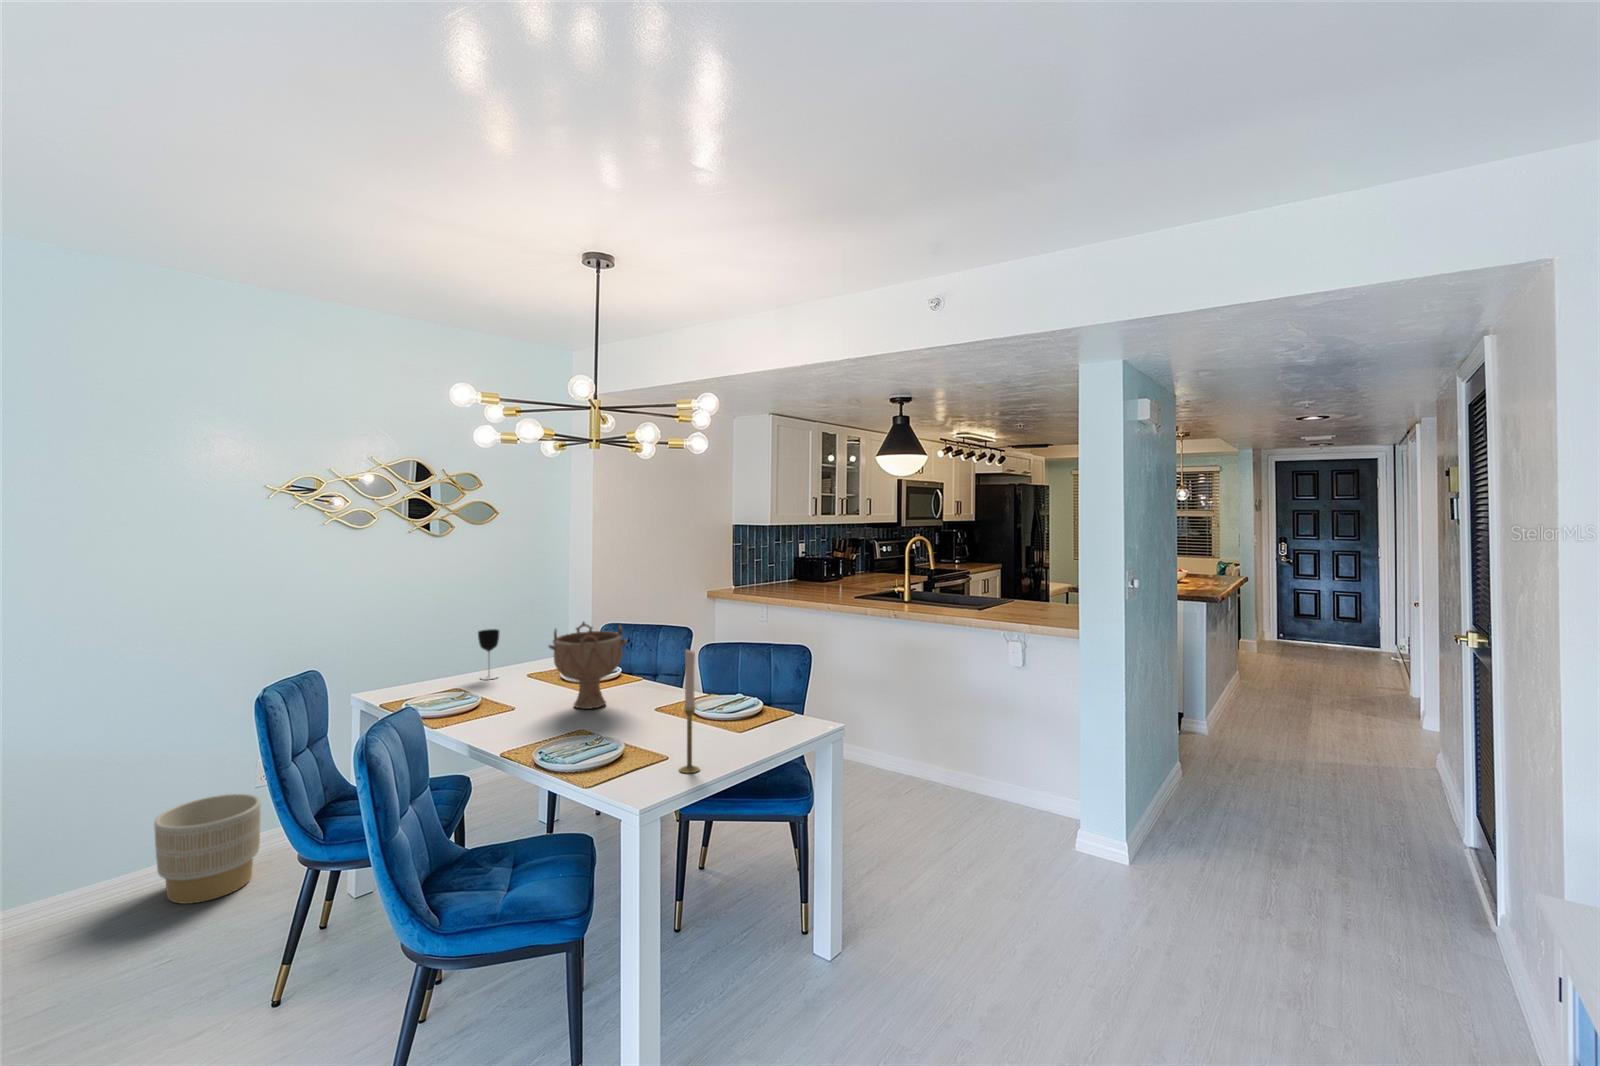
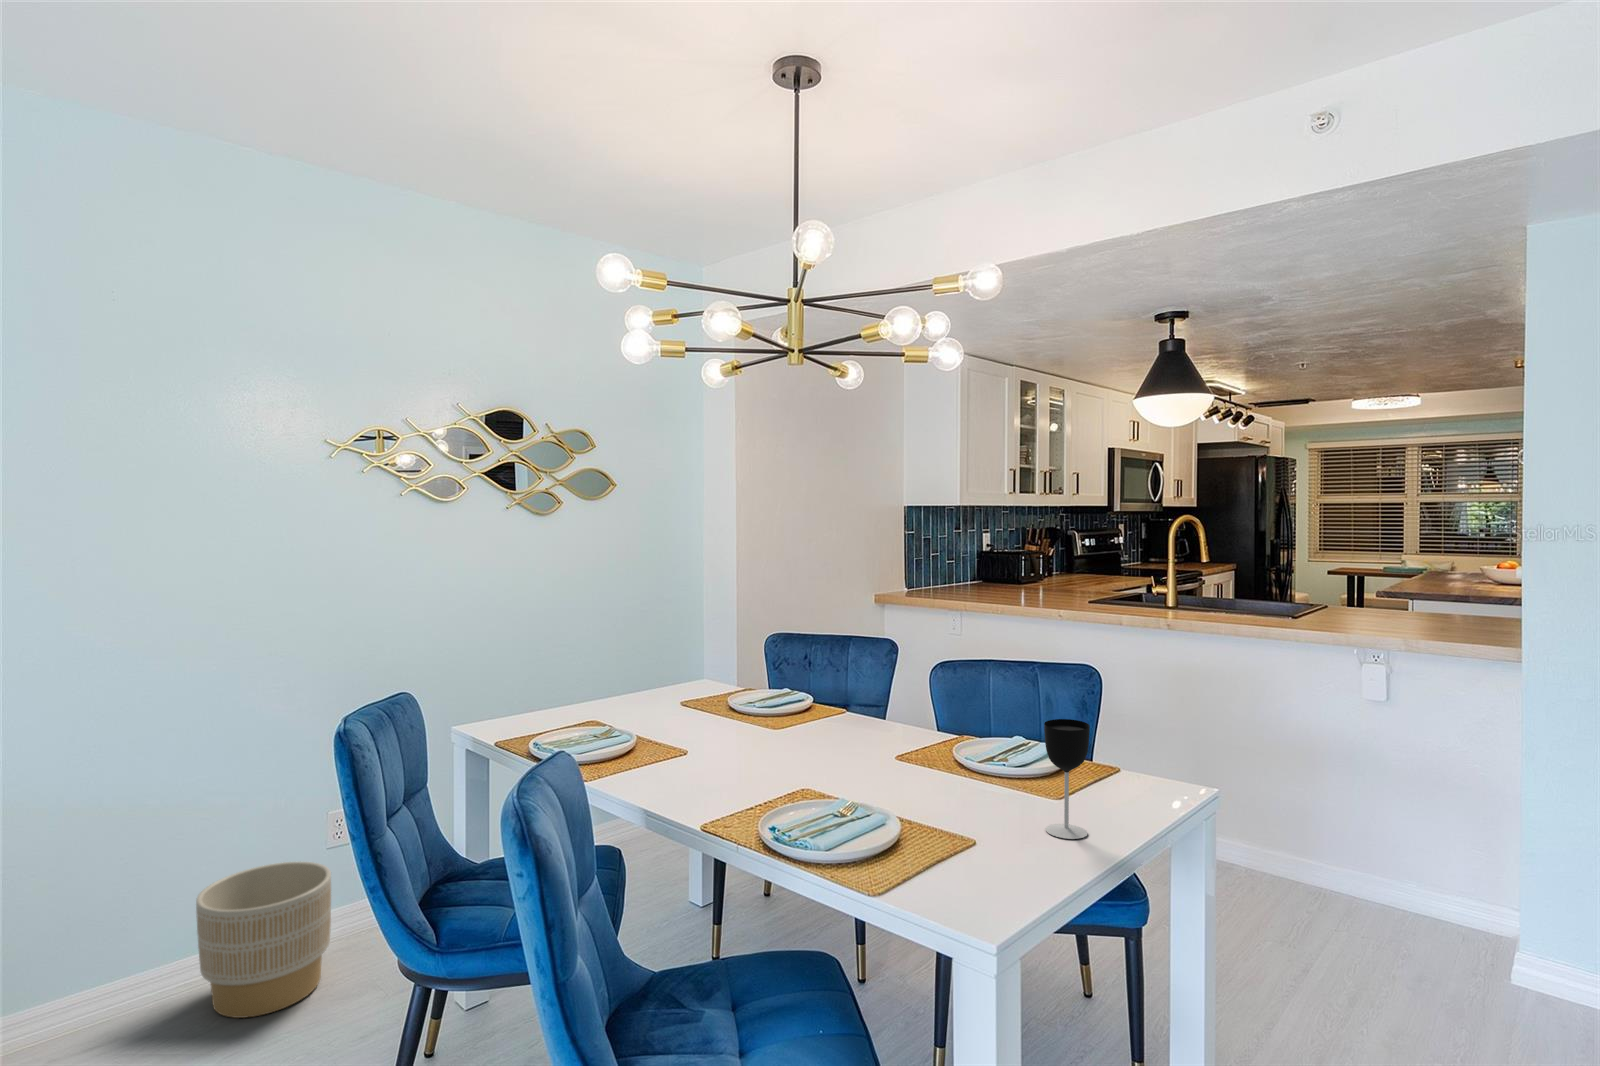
decorative bowl: present [549,622,627,709] -> none [734,623,847,754]
wine glass: present [478,629,499,680] -> present [1044,719,1090,839]
candlestick: present [679,650,699,773] -> none [1006,658,1043,871]

